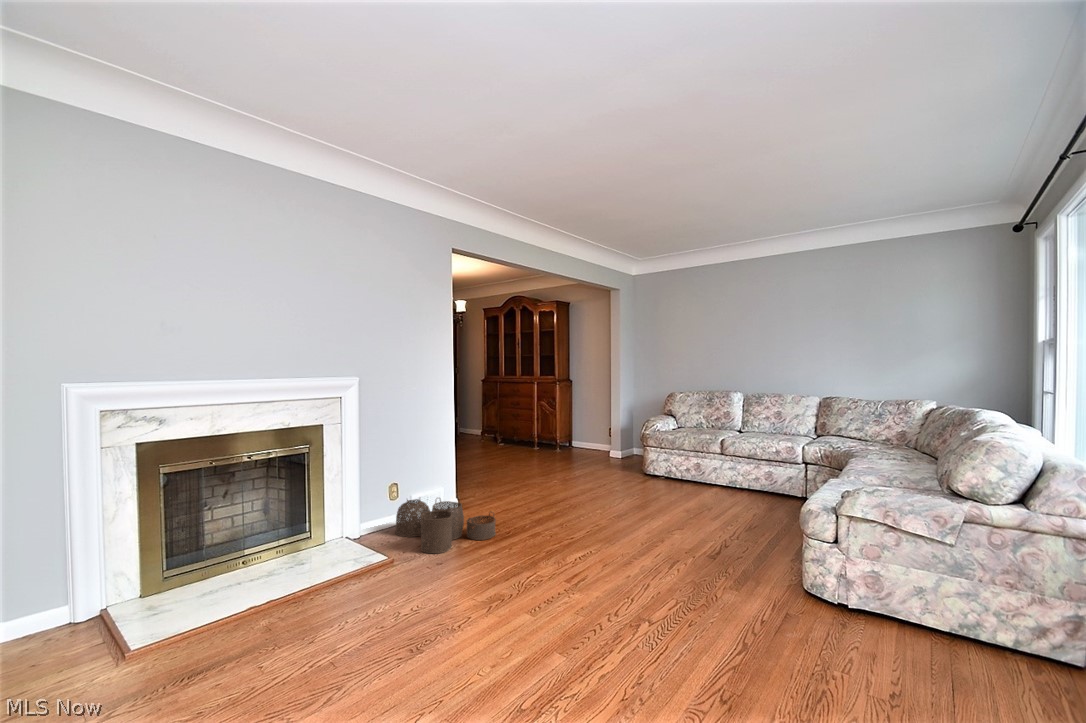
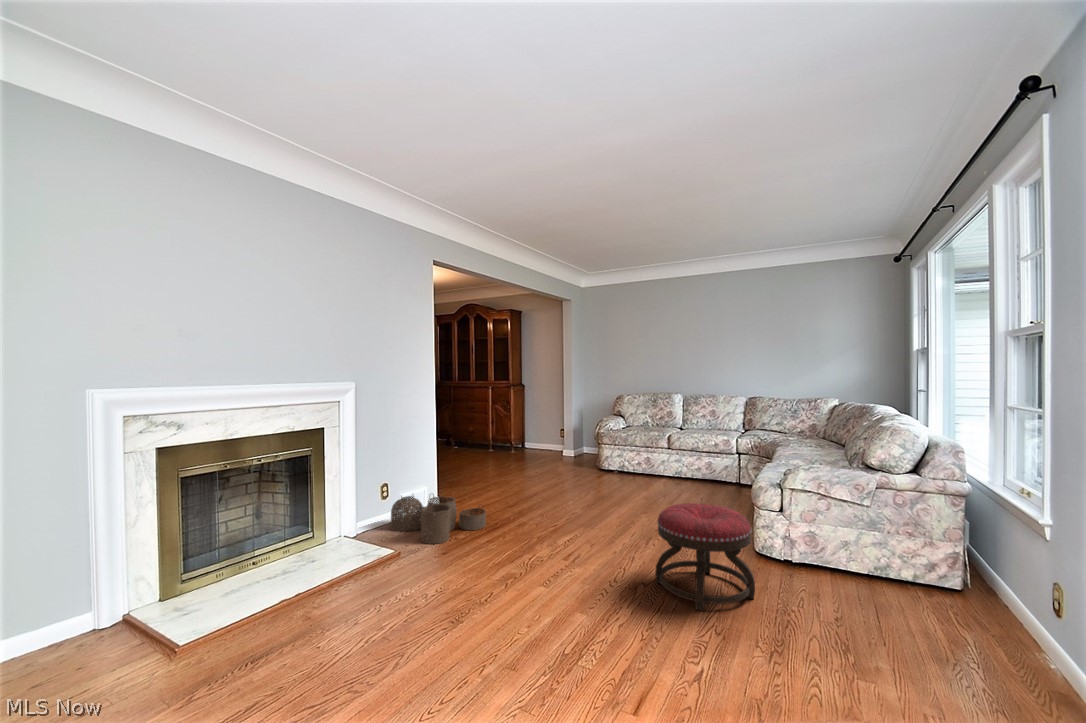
ottoman: none [665,528,787,665] -> present [655,503,755,611]

